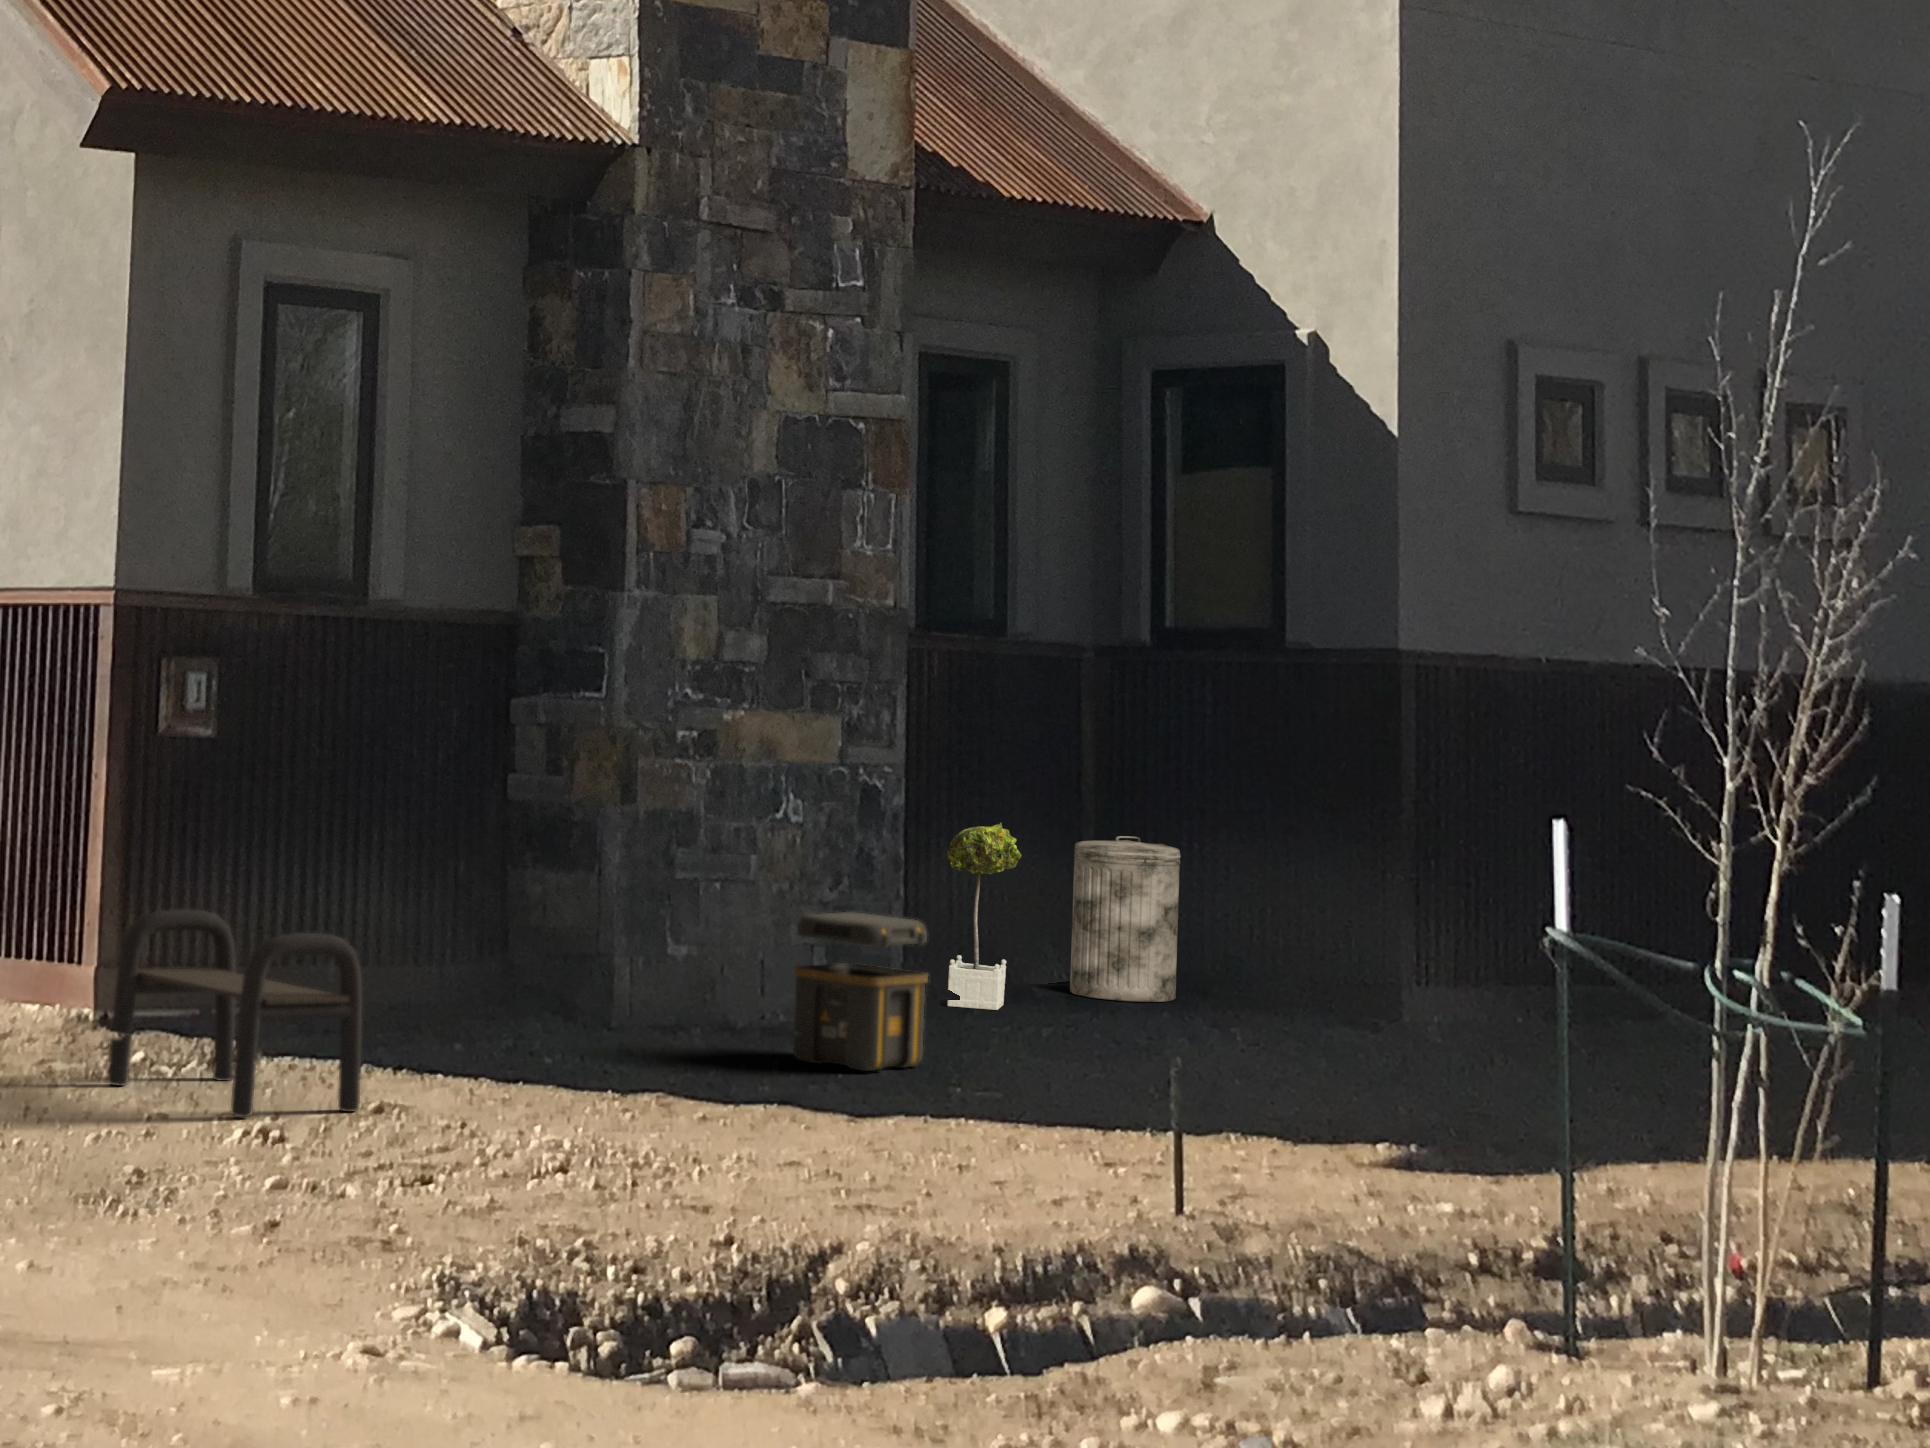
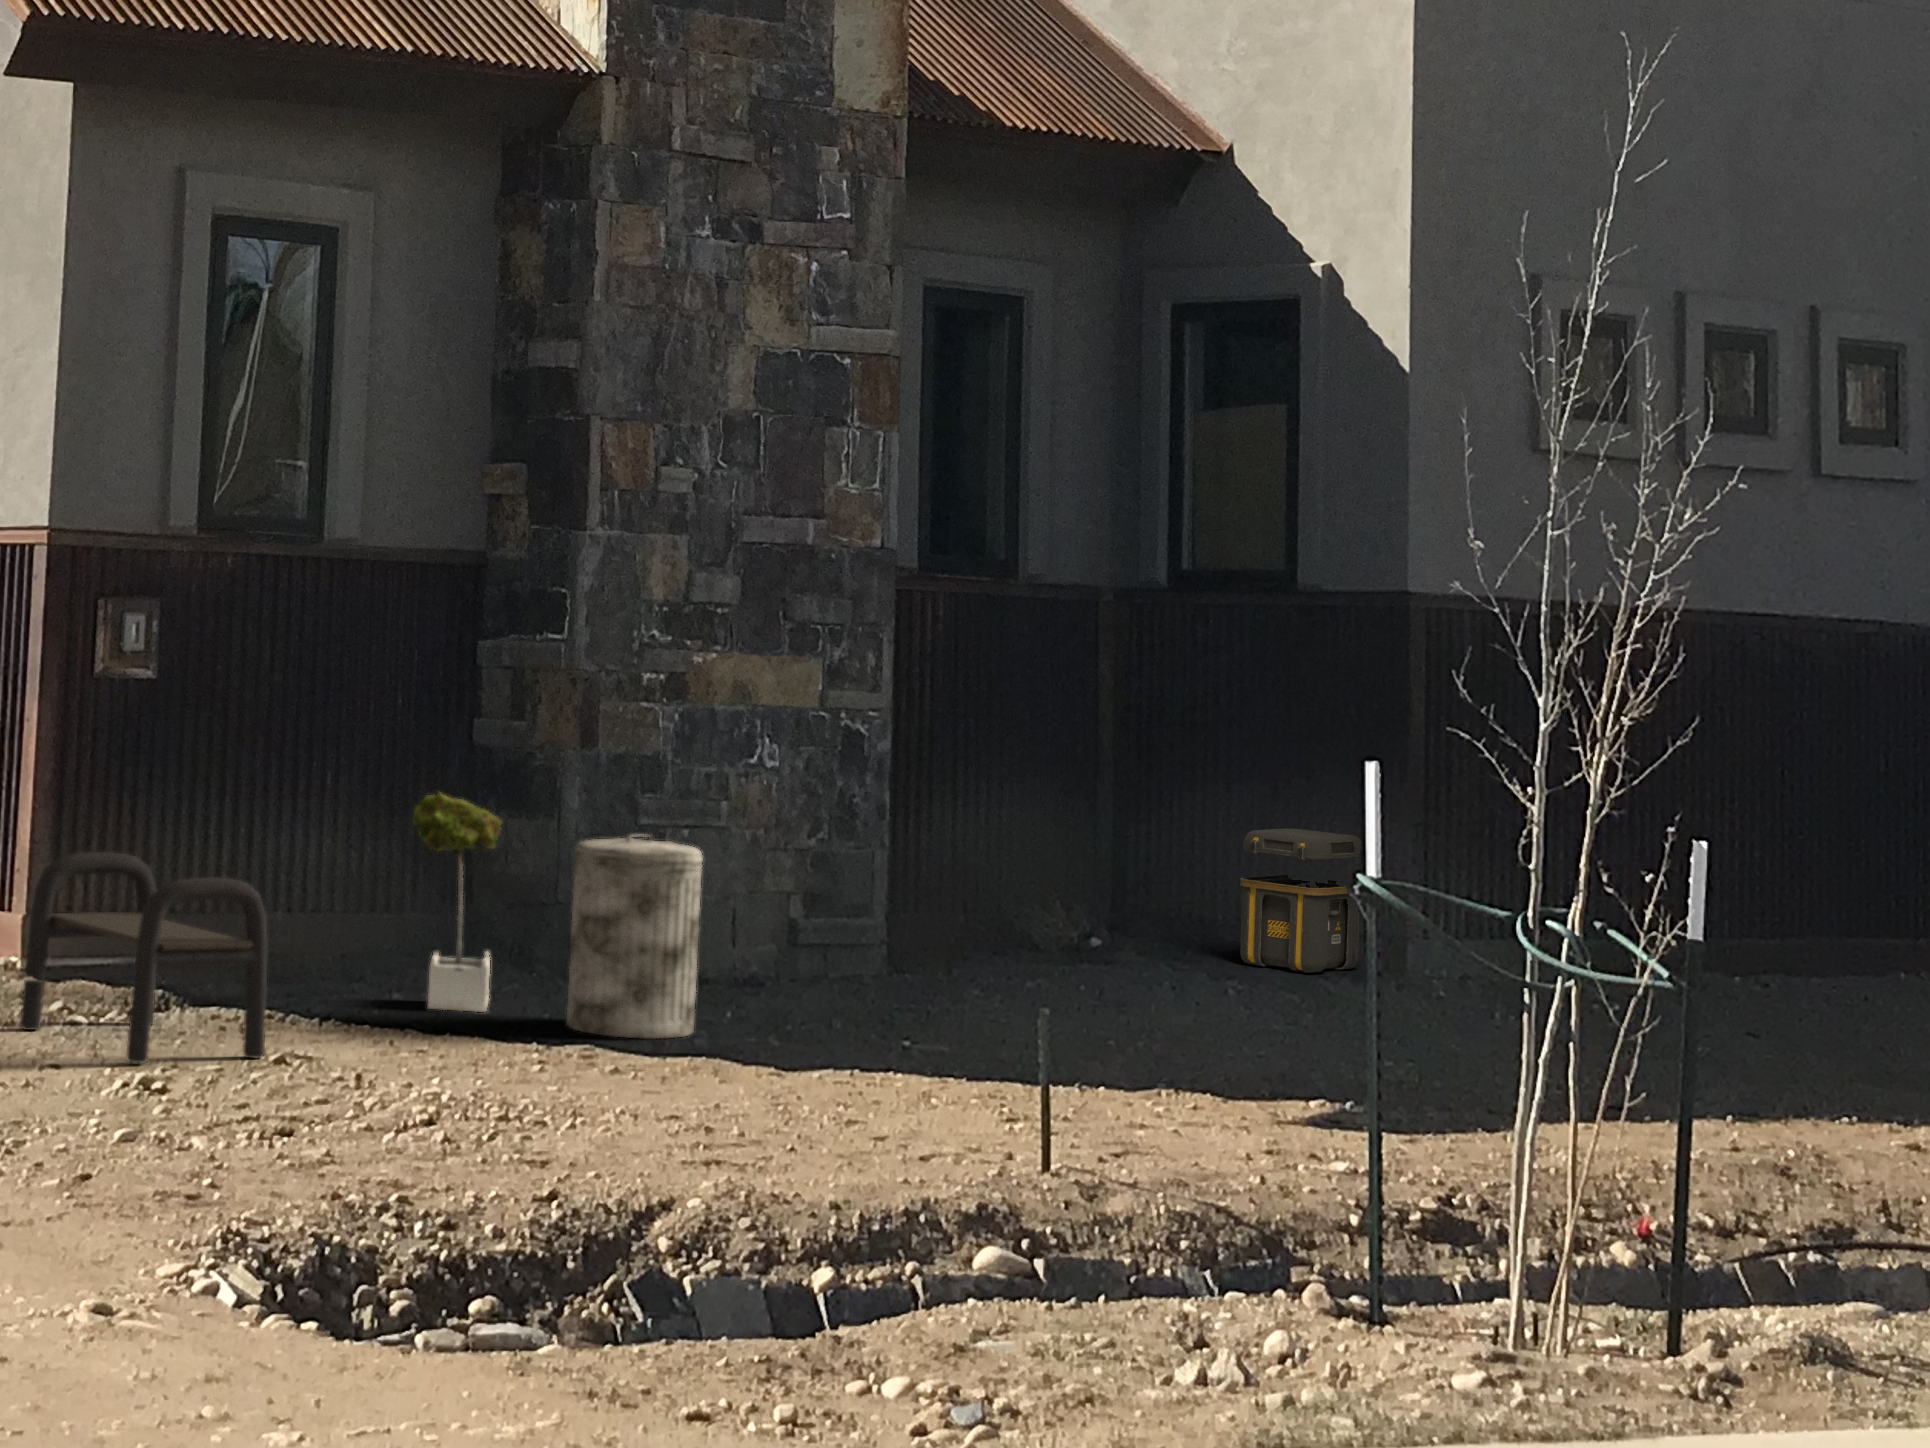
potted tree: present [946,823,1021,1010] -> present [413,793,502,1012]
trash can: present [1070,836,1181,1002] -> present [567,835,702,1038]
toolbox: present [793,912,928,1071] -> present [1240,829,1361,973]

